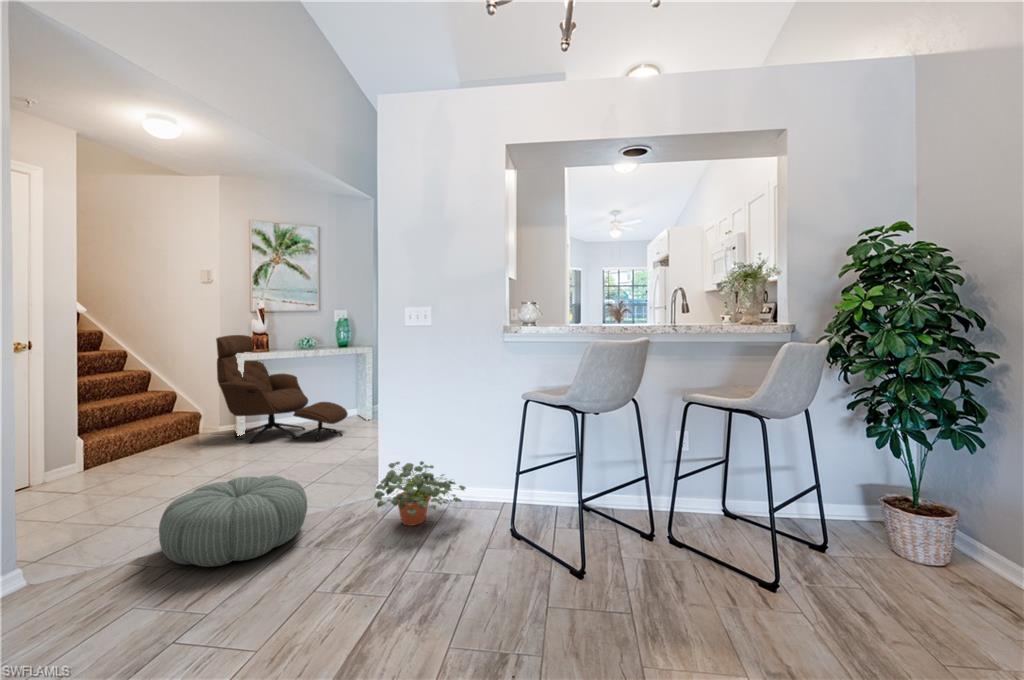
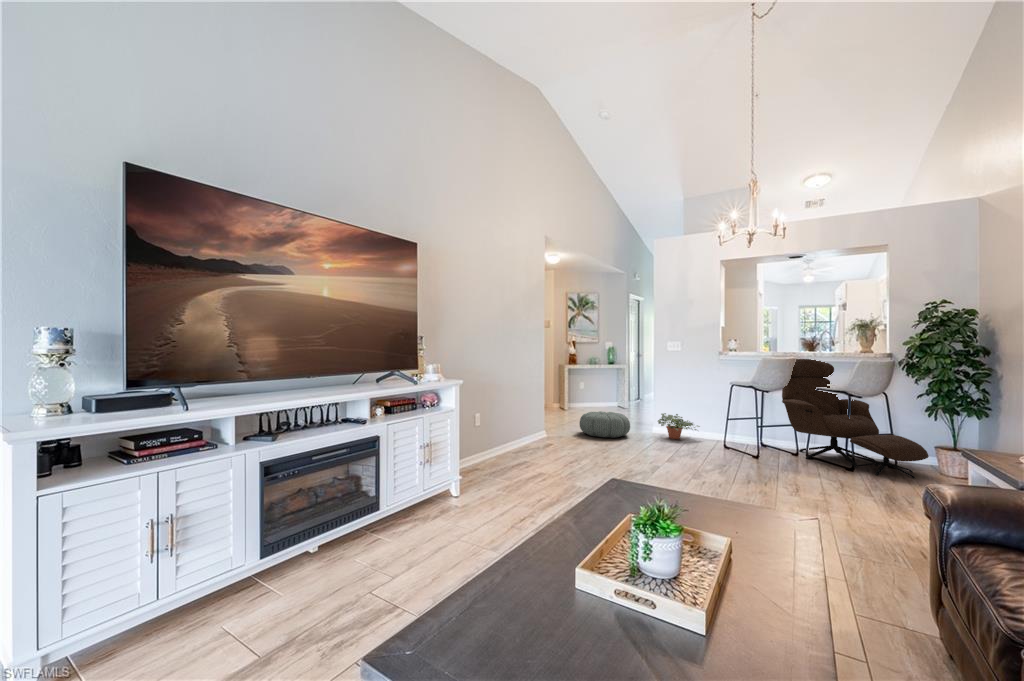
lounge chair: present [216,335,348,443] -> present [782,359,929,479]

